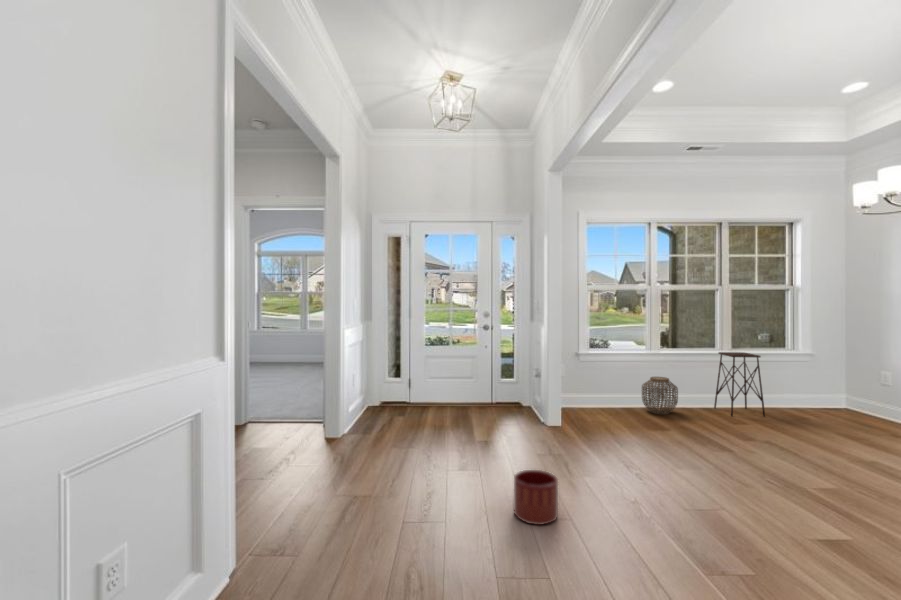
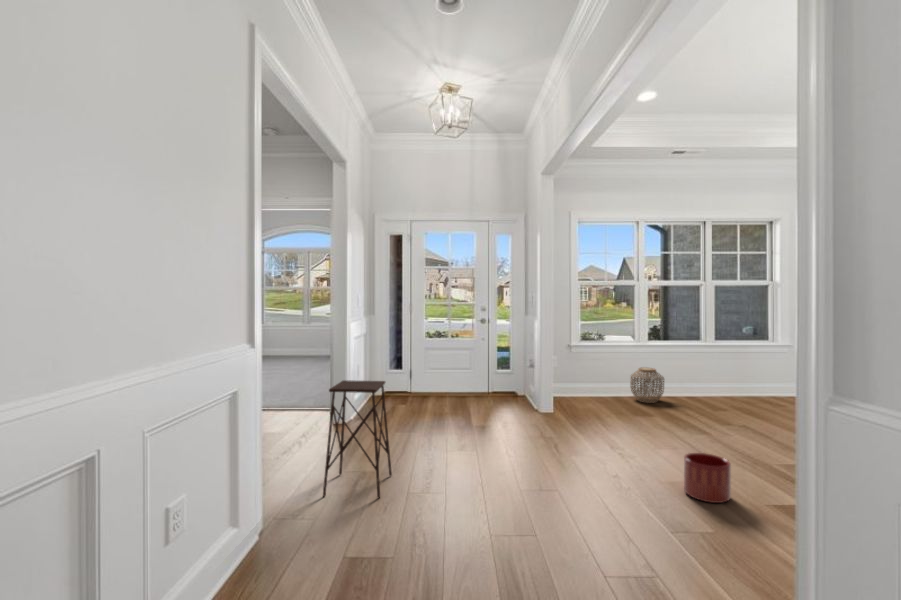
side table: present [714,352,765,417] -> present [323,380,392,498]
planter: present [514,470,558,525] -> present [684,453,731,503]

